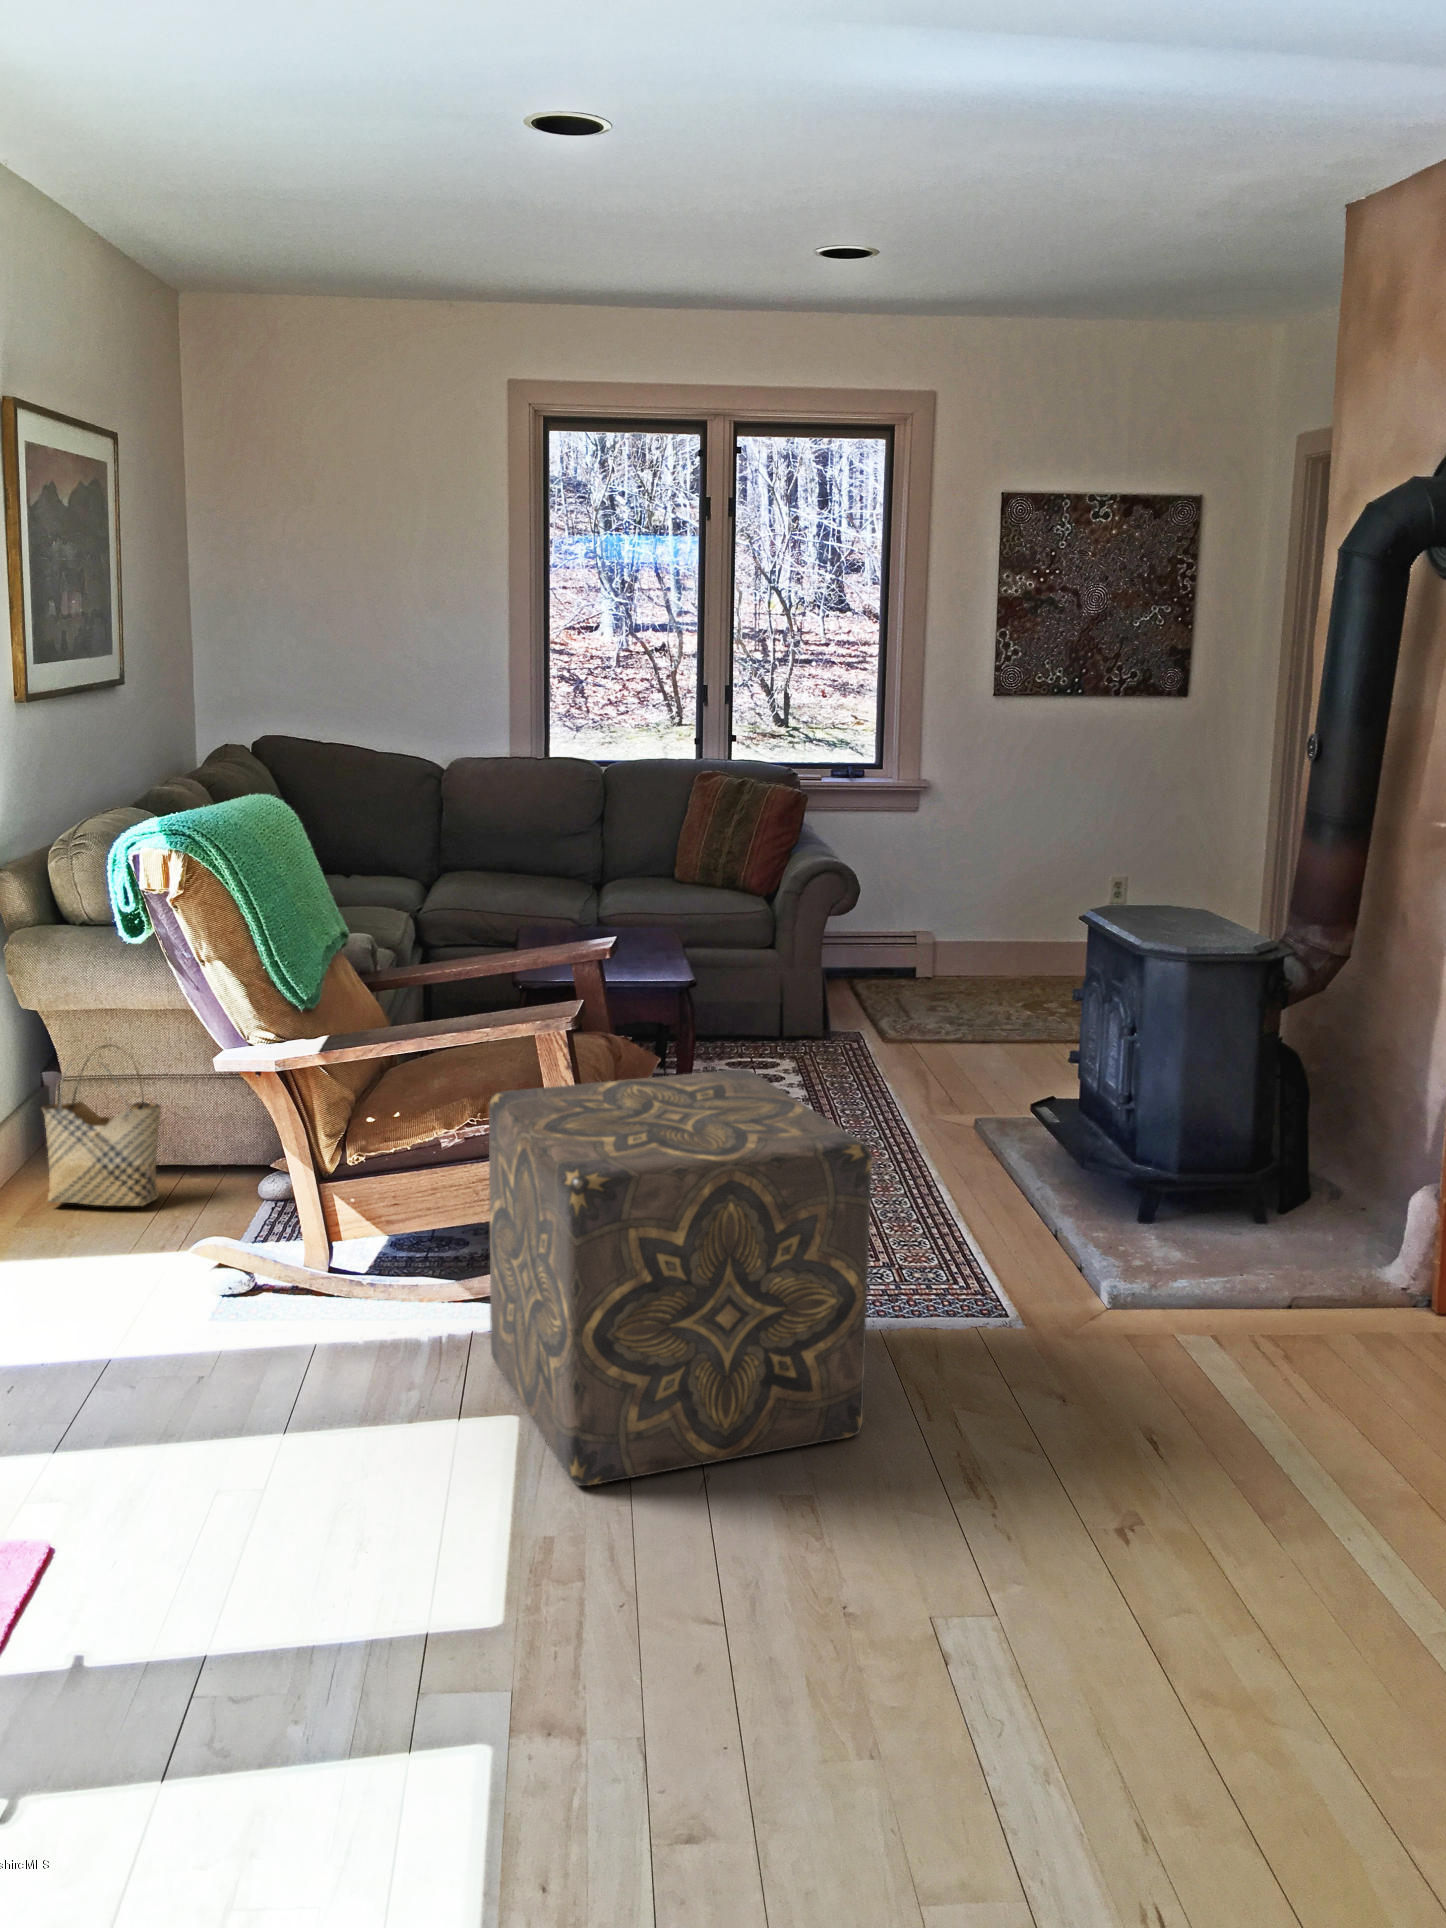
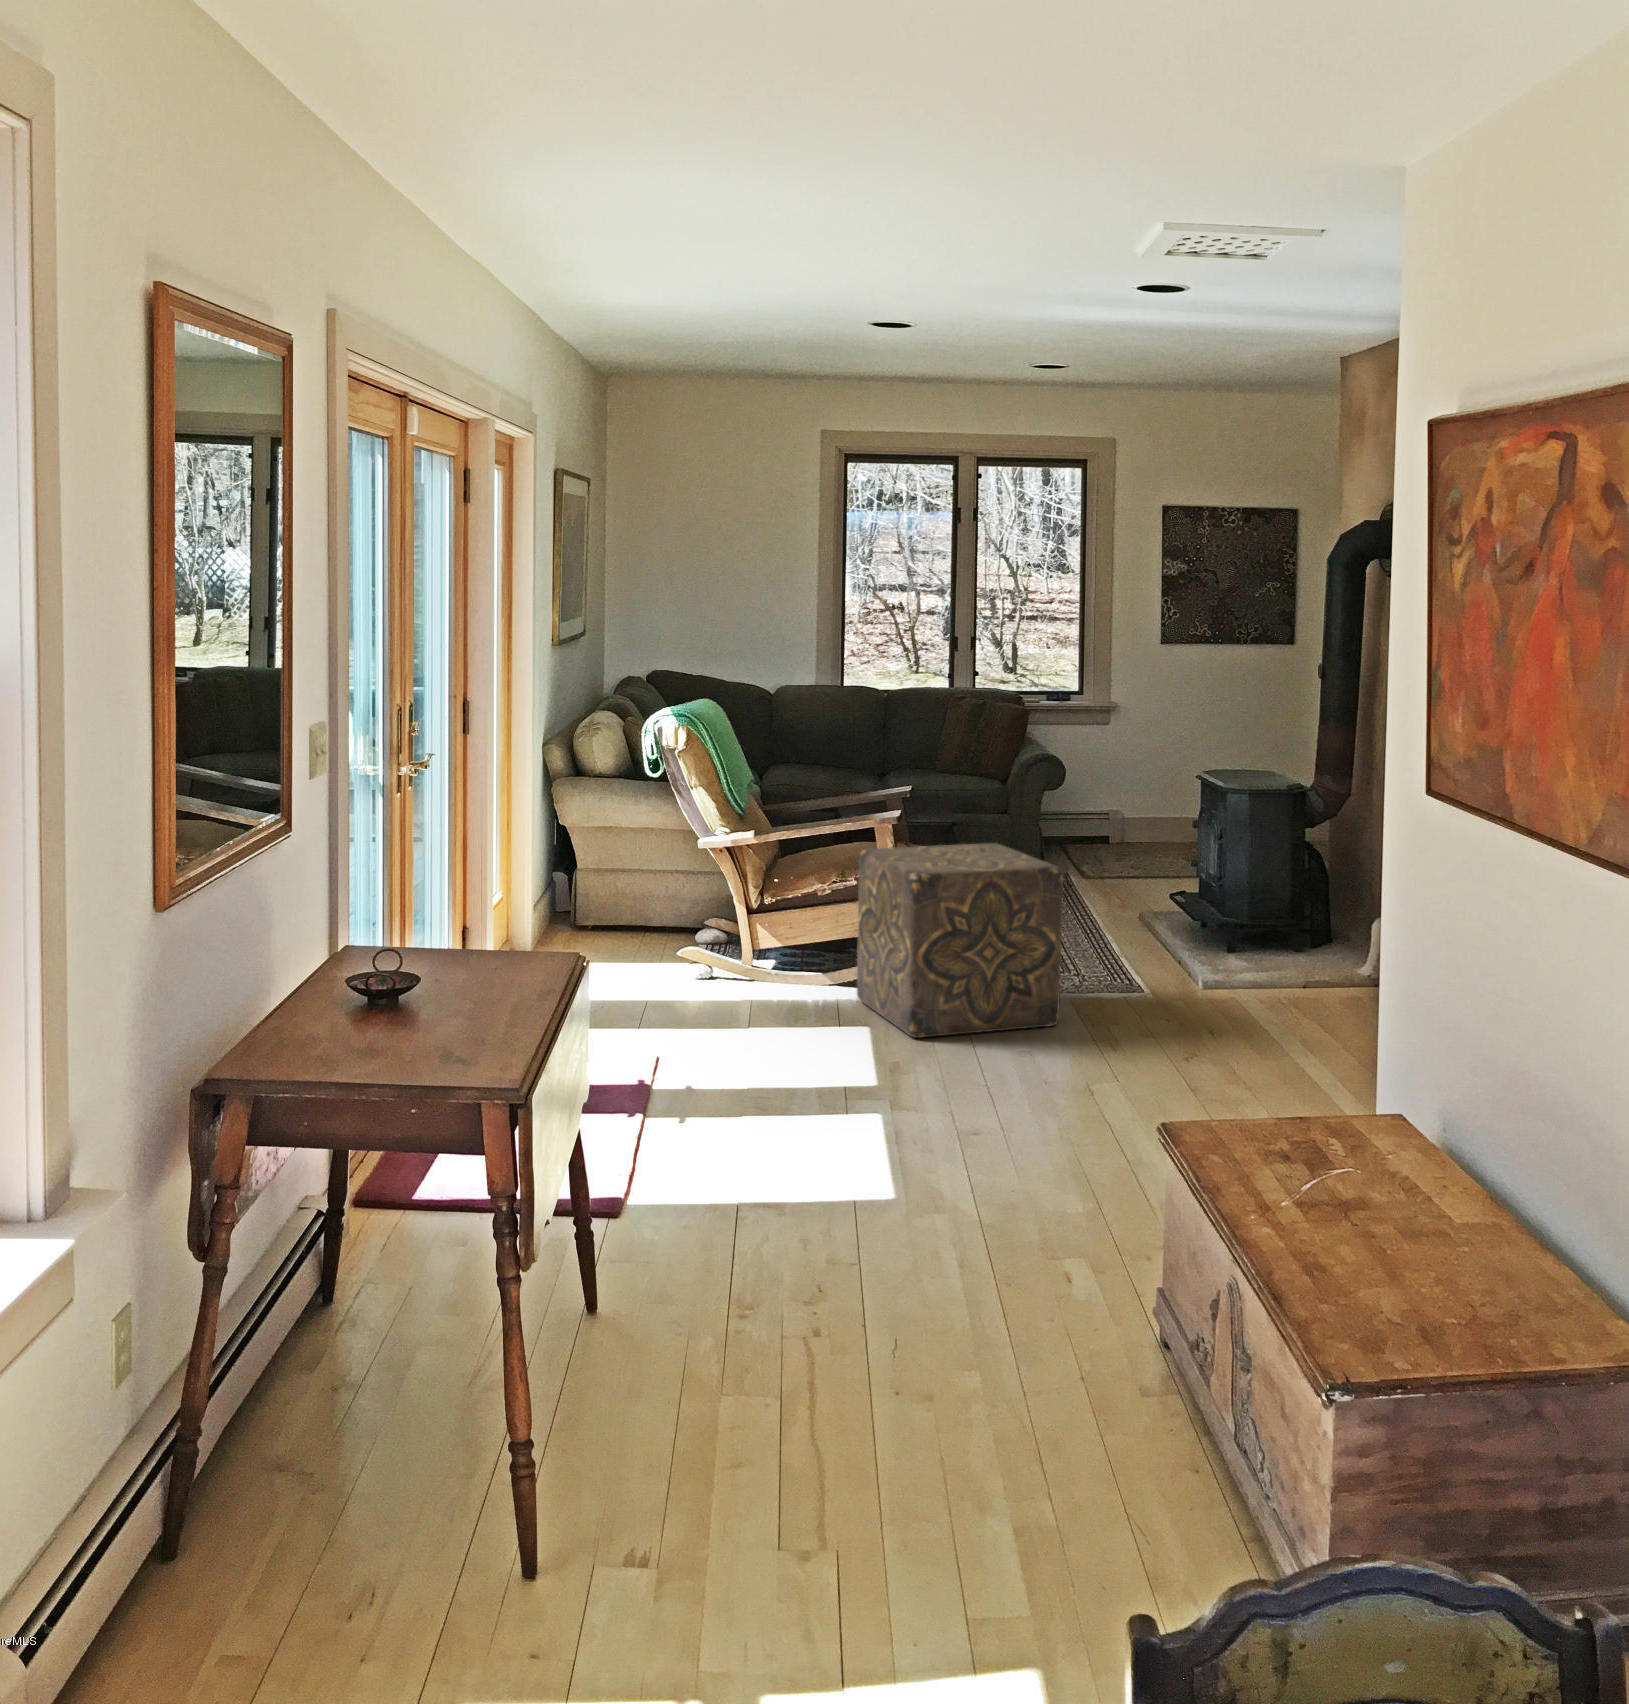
woven basket: present [42,1045,161,1206] -> none [571,847,642,944]

